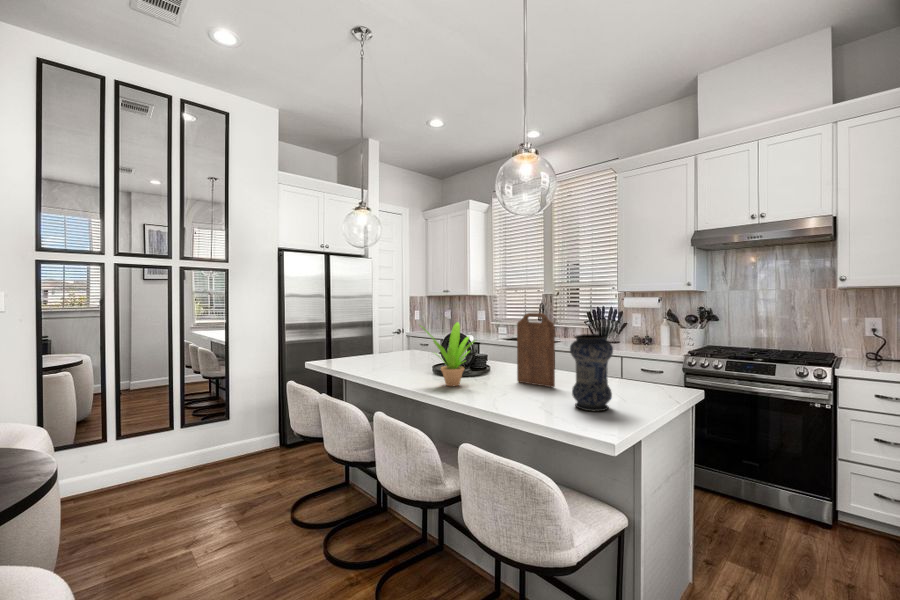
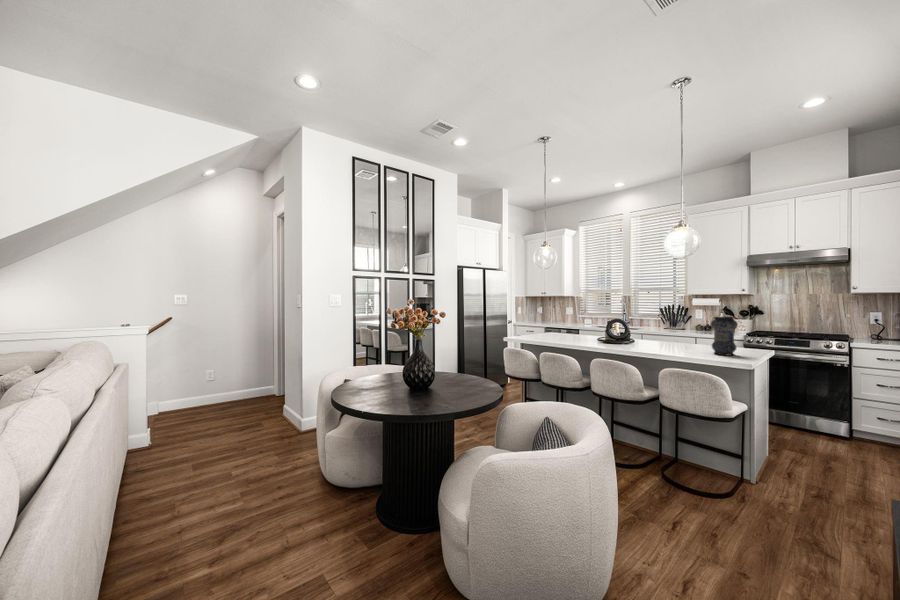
cutting board: present [517,313,555,387] -> none [660,306,687,348]
potted plant: present [420,322,475,386] -> none [607,311,643,346]

